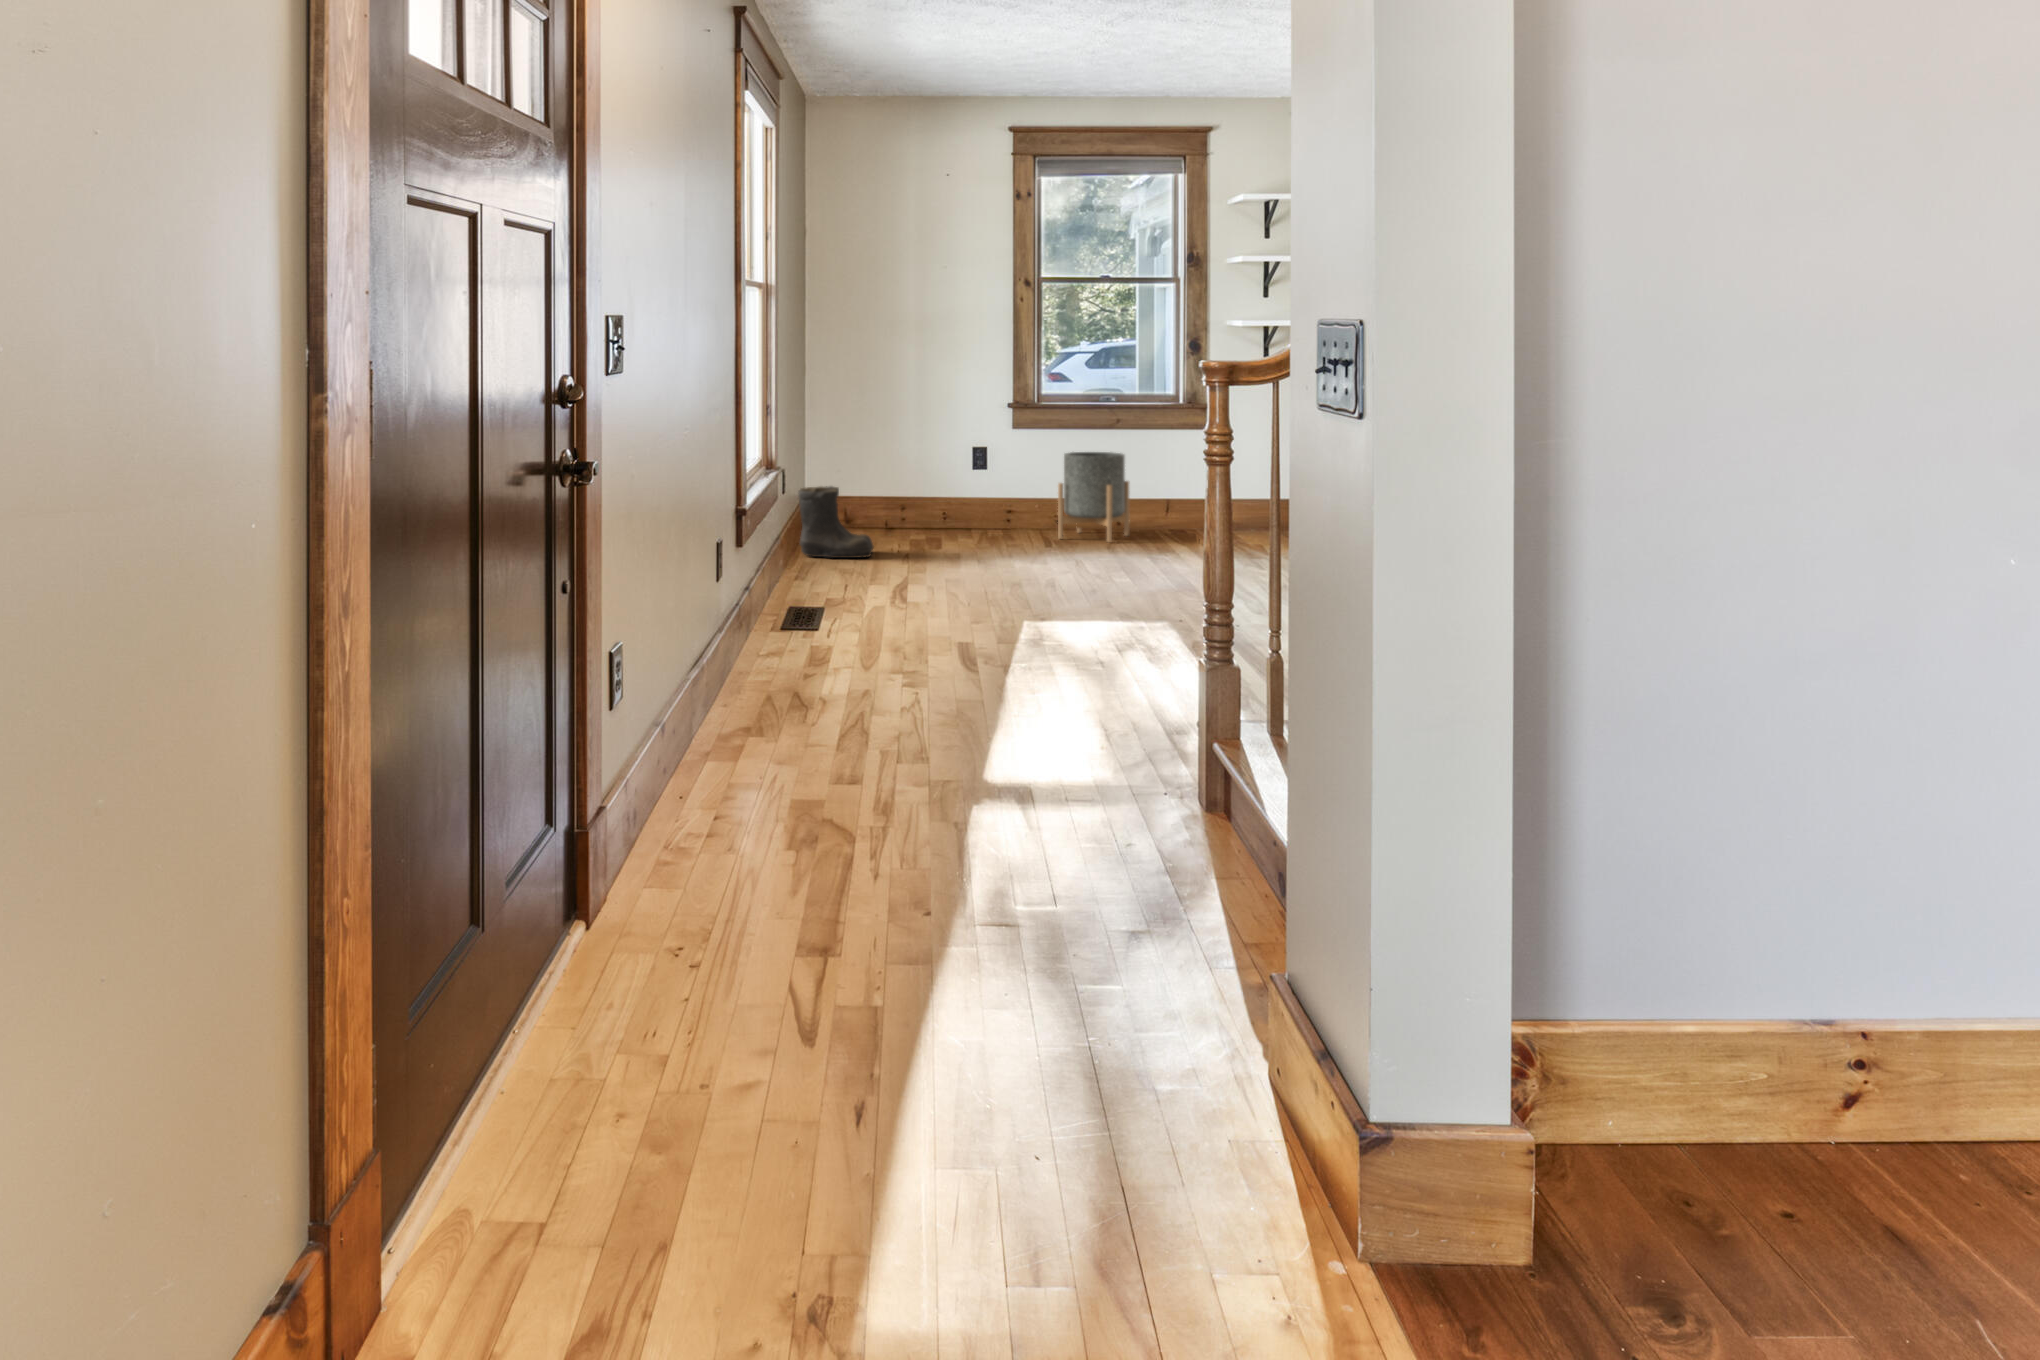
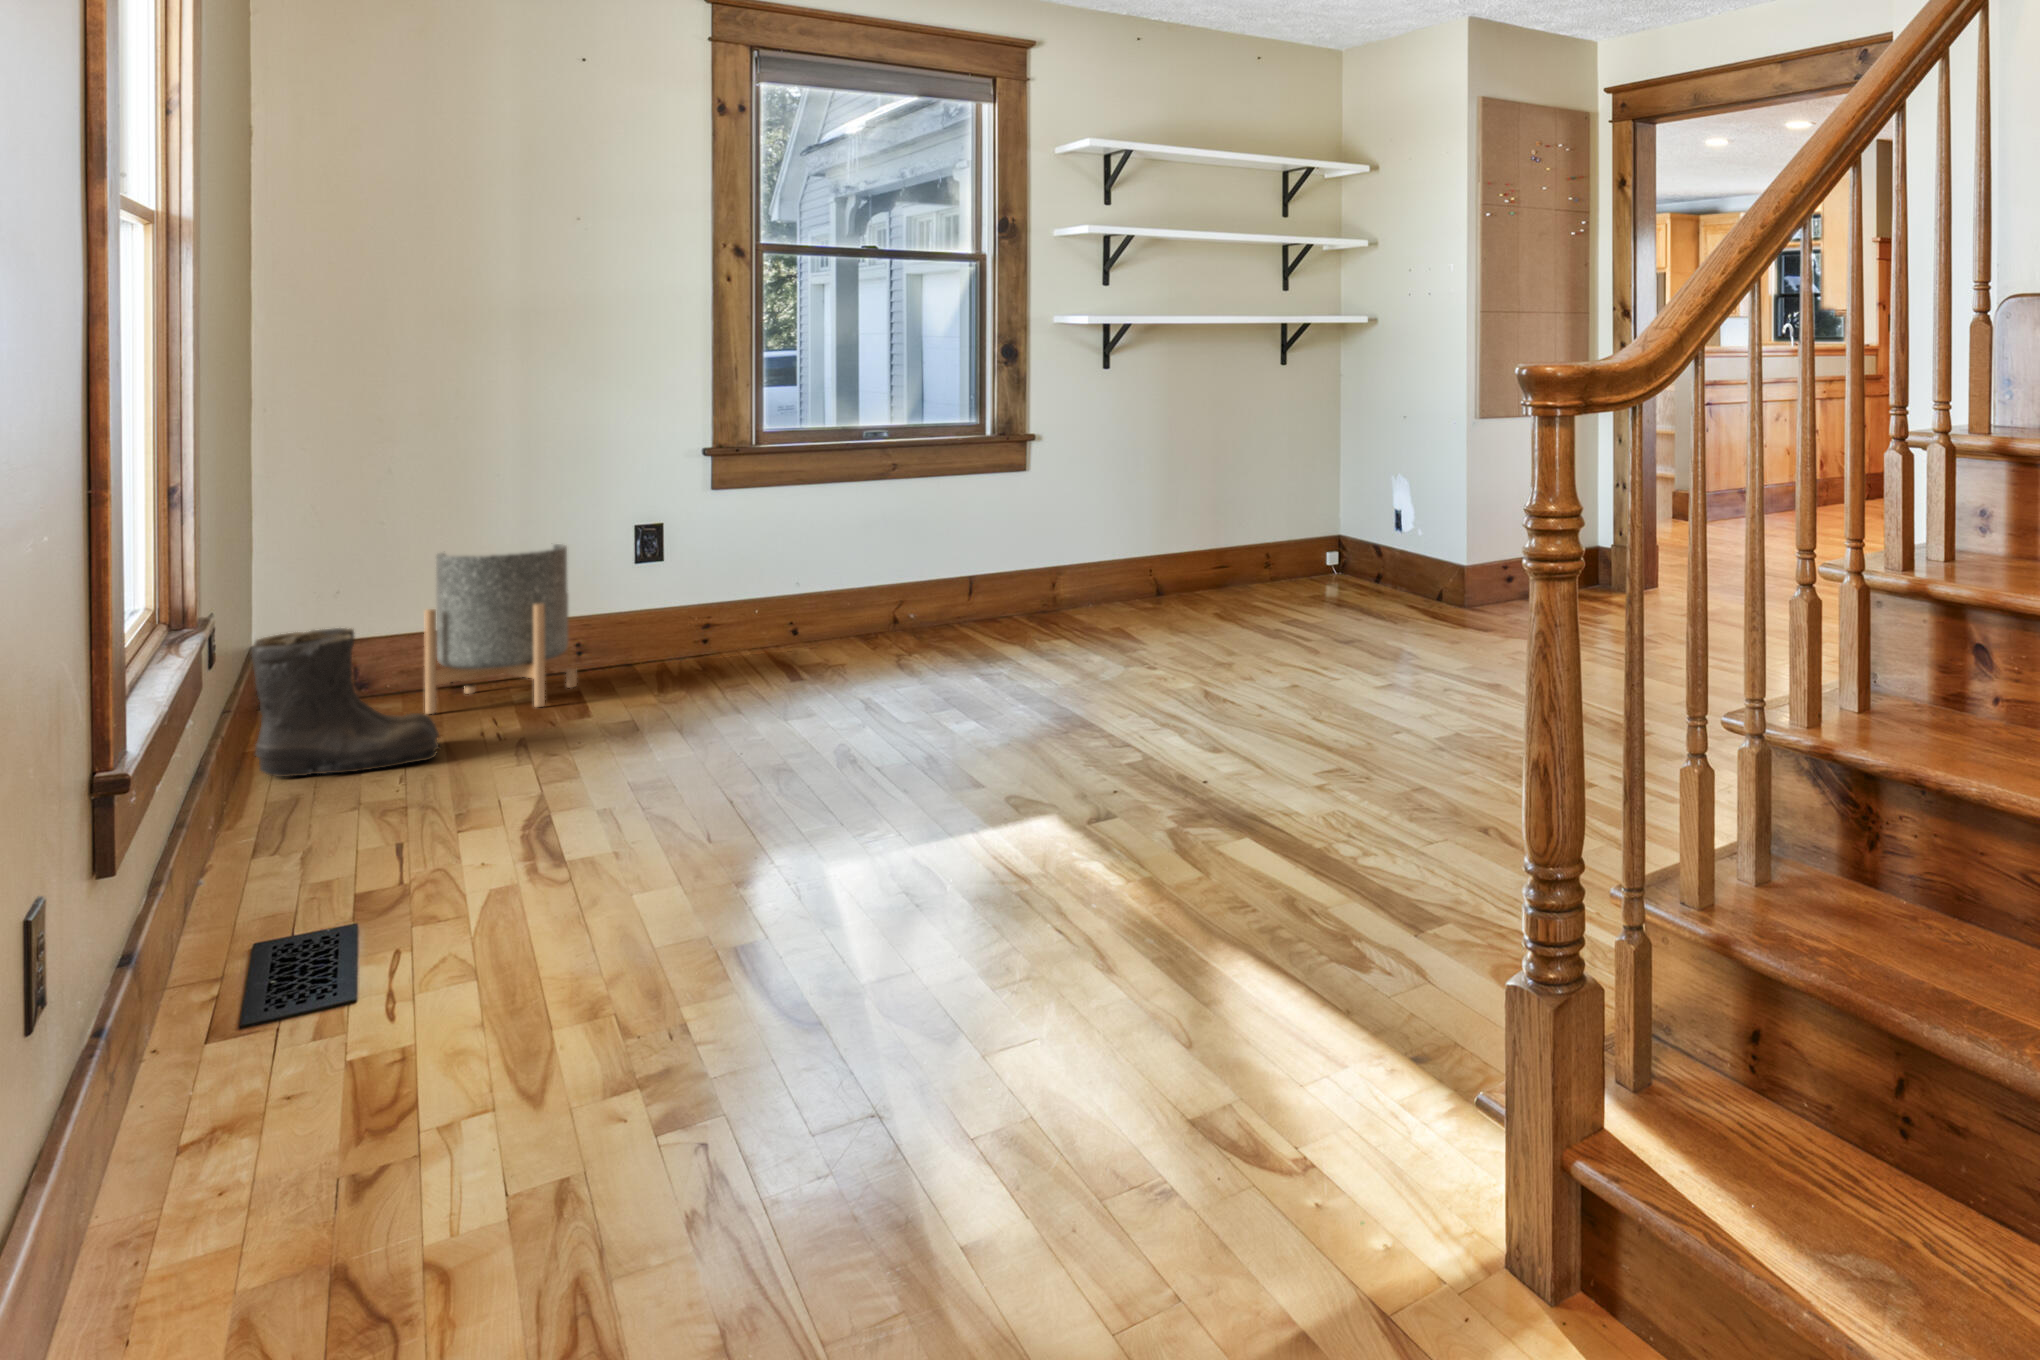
planter: present [1058,452,1129,542] -> present [424,544,577,714]

